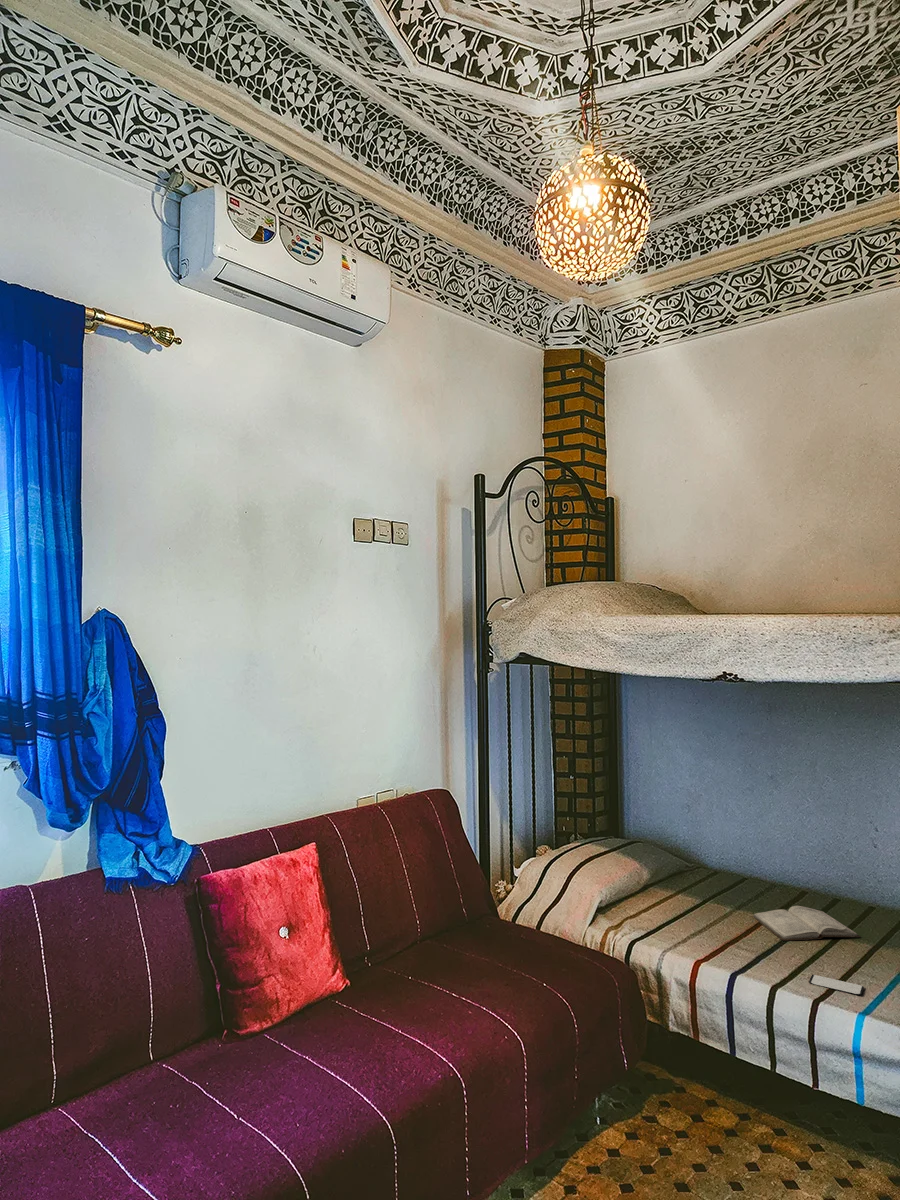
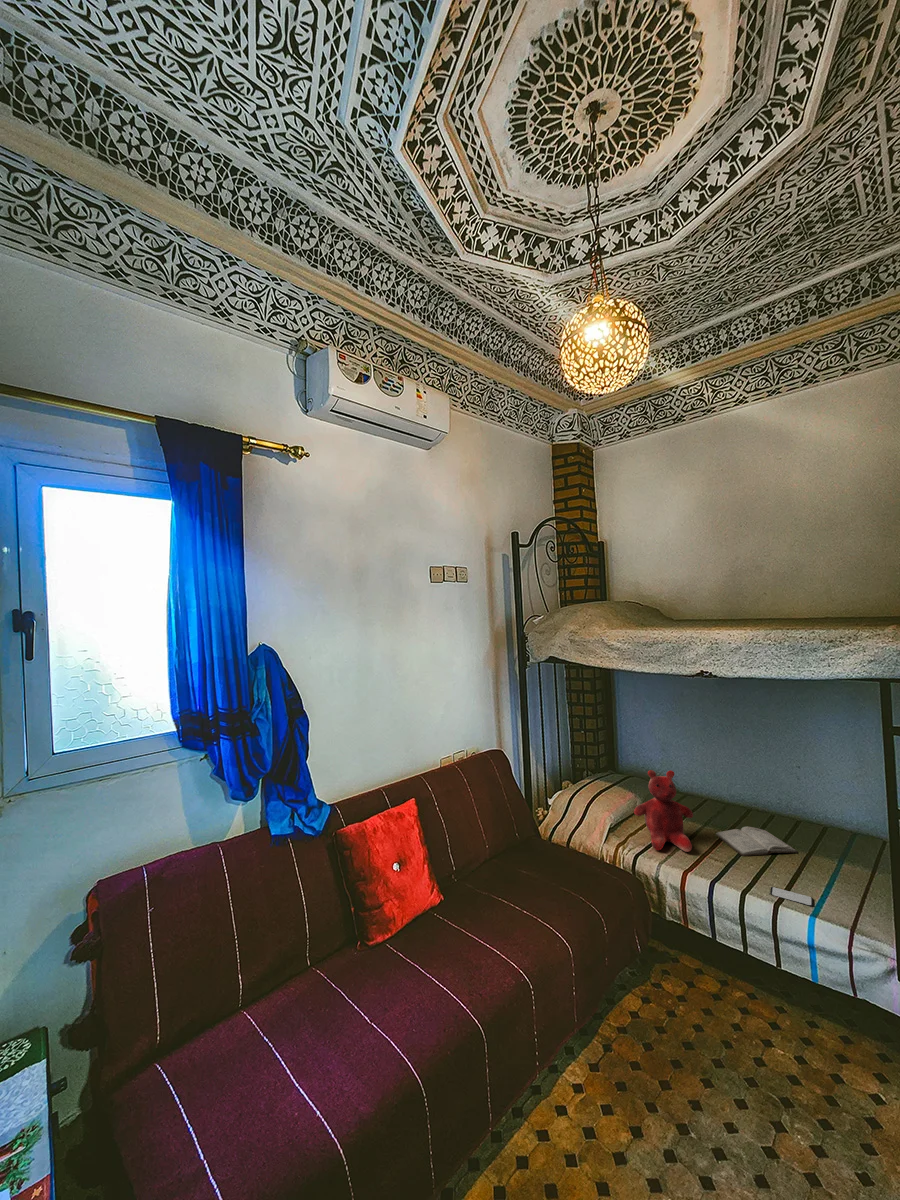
teddy bear: none [639,822,721,935] -> present [634,770,693,852]

